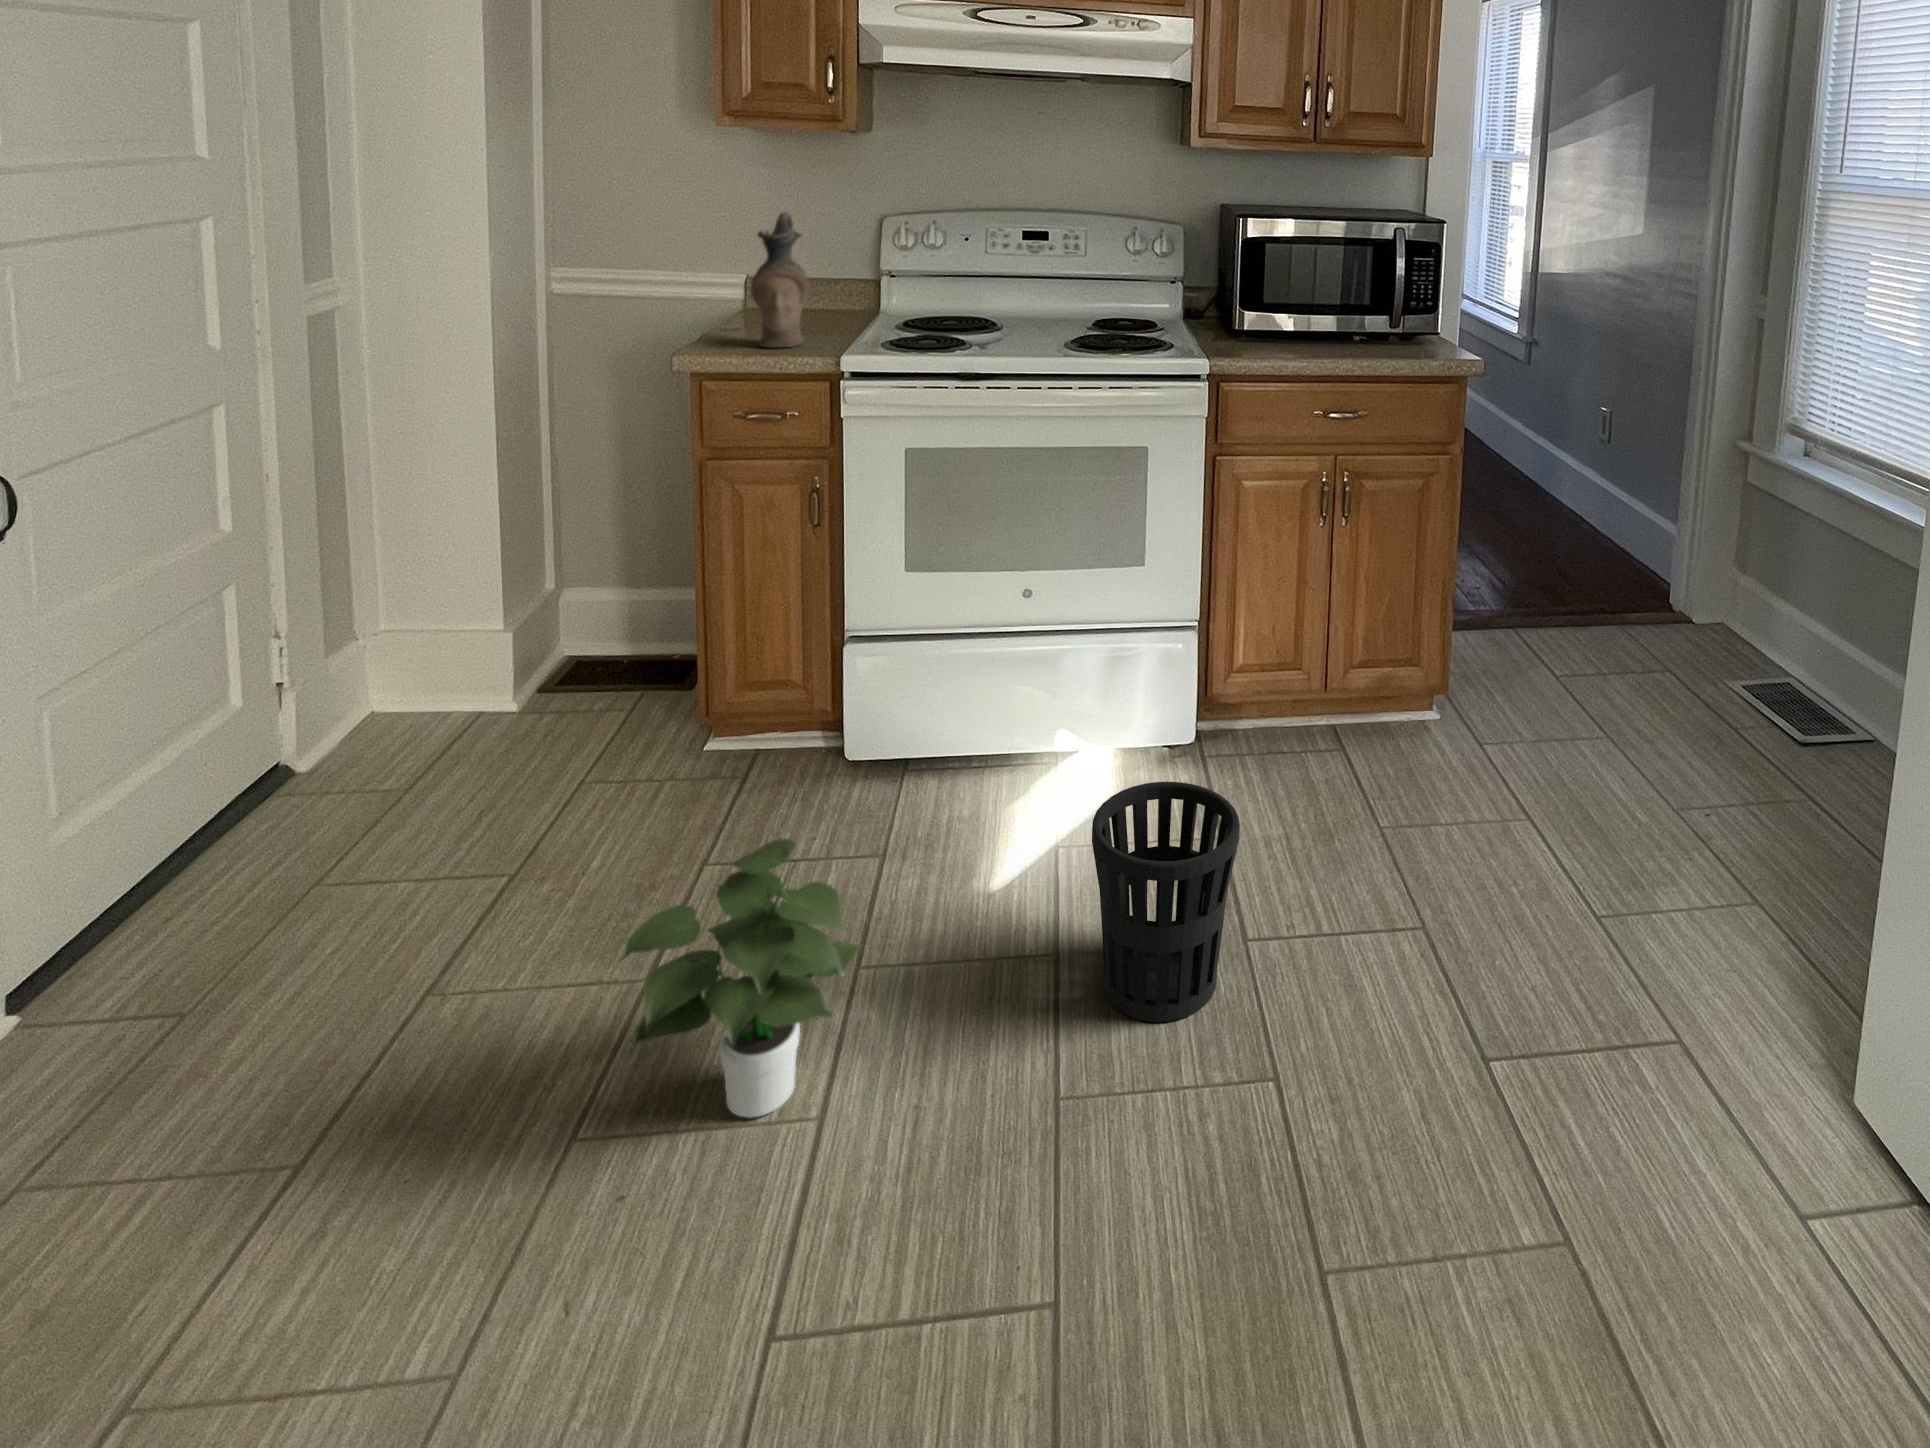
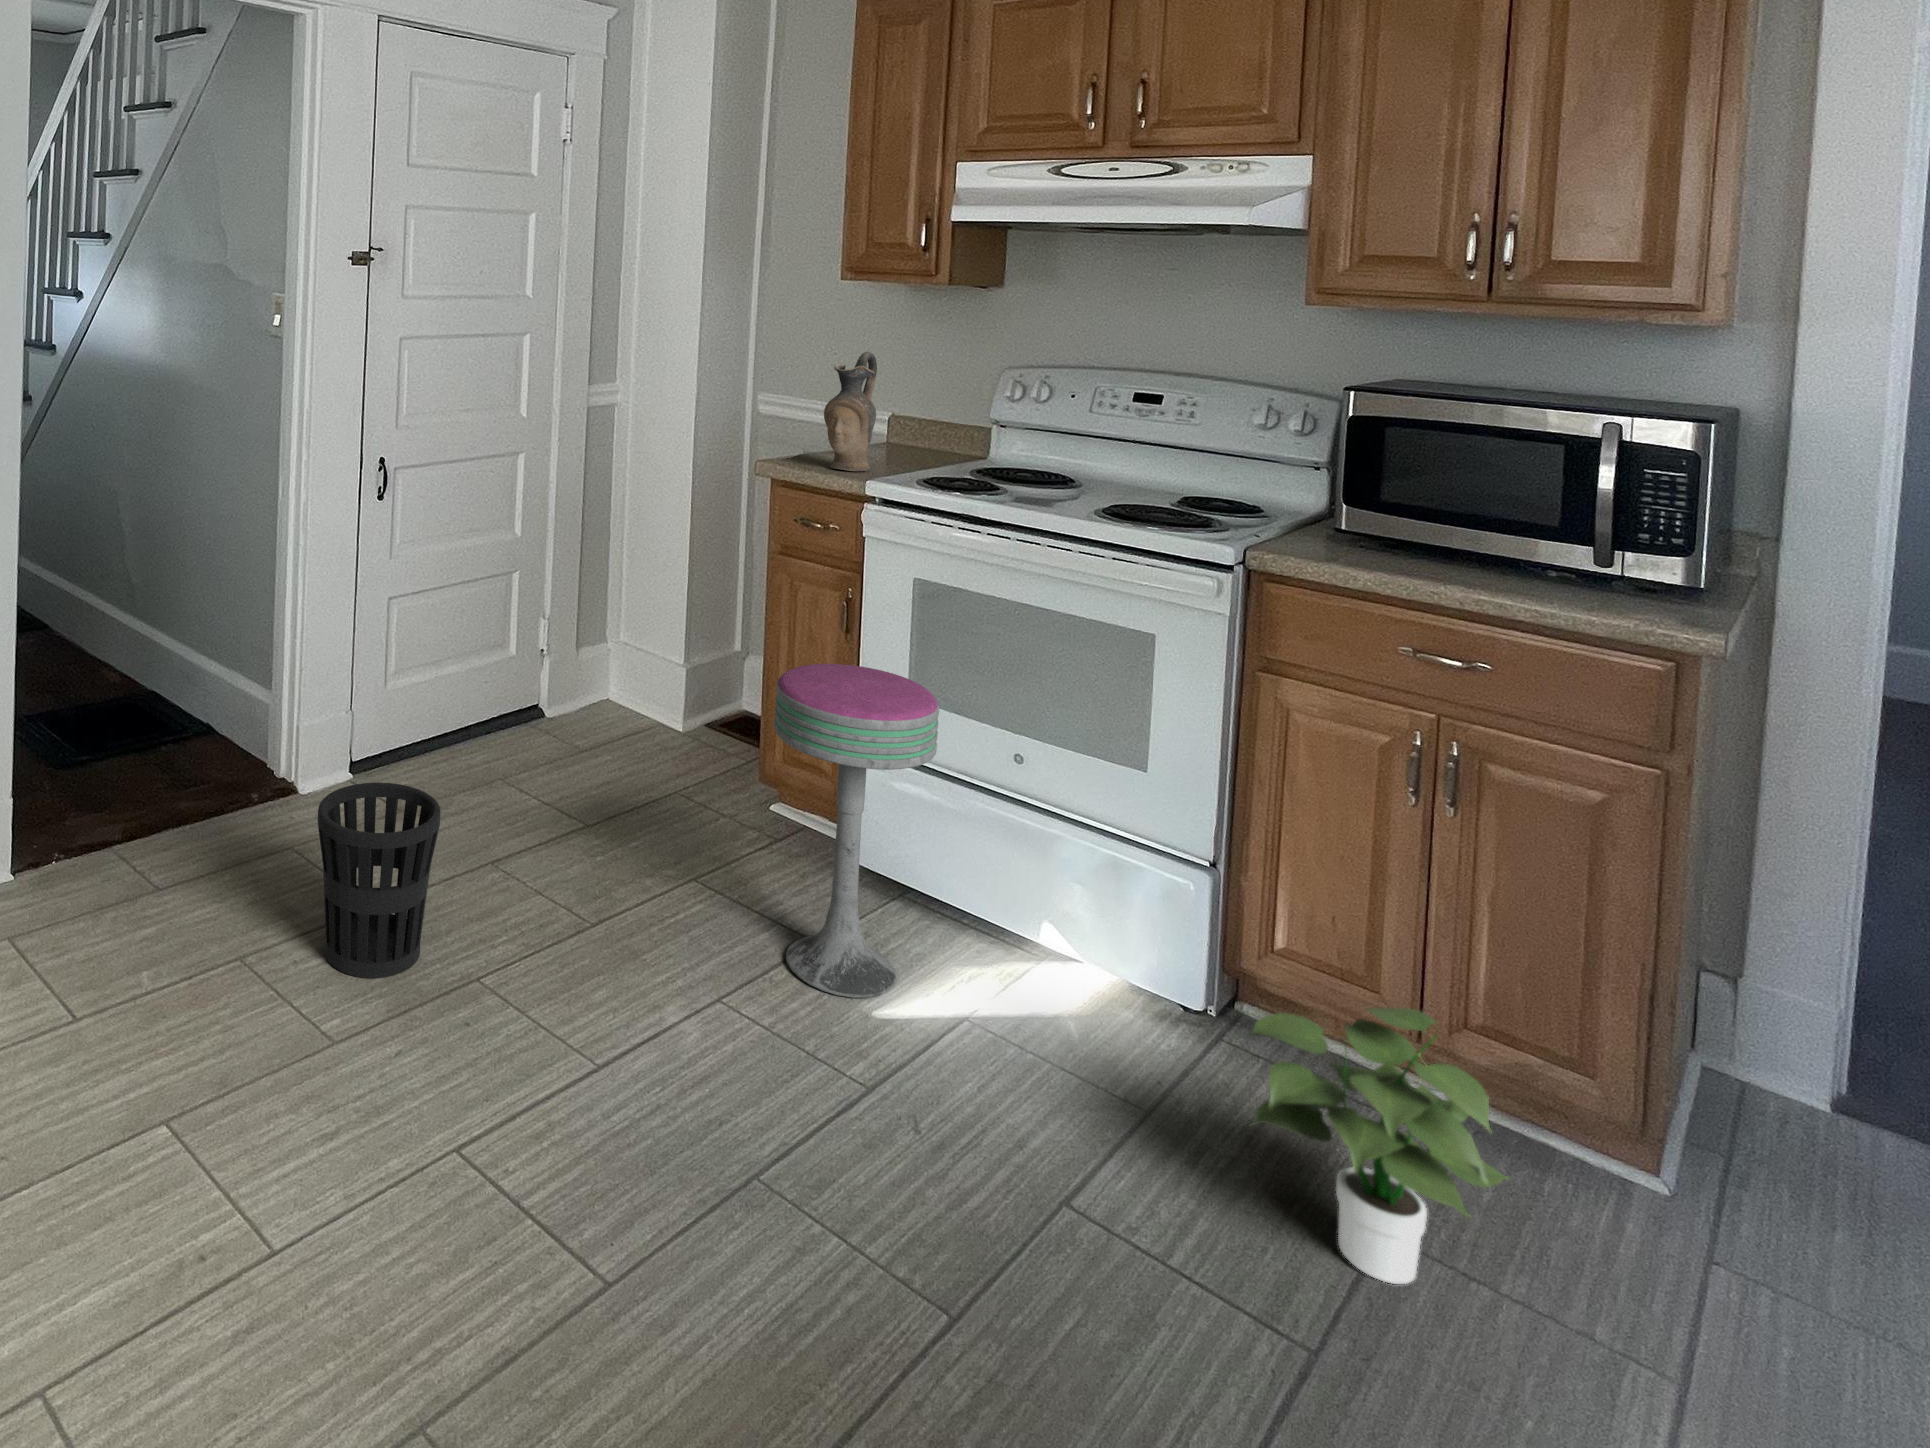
bar stool: none [841,548,1013,885] -> present [774,664,939,998]
wastebasket: present [1092,782,1240,1022] -> present [318,782,440,978]
potted plant: present [622,839,862,1117] -> present [1250,1008,1509,1284]

